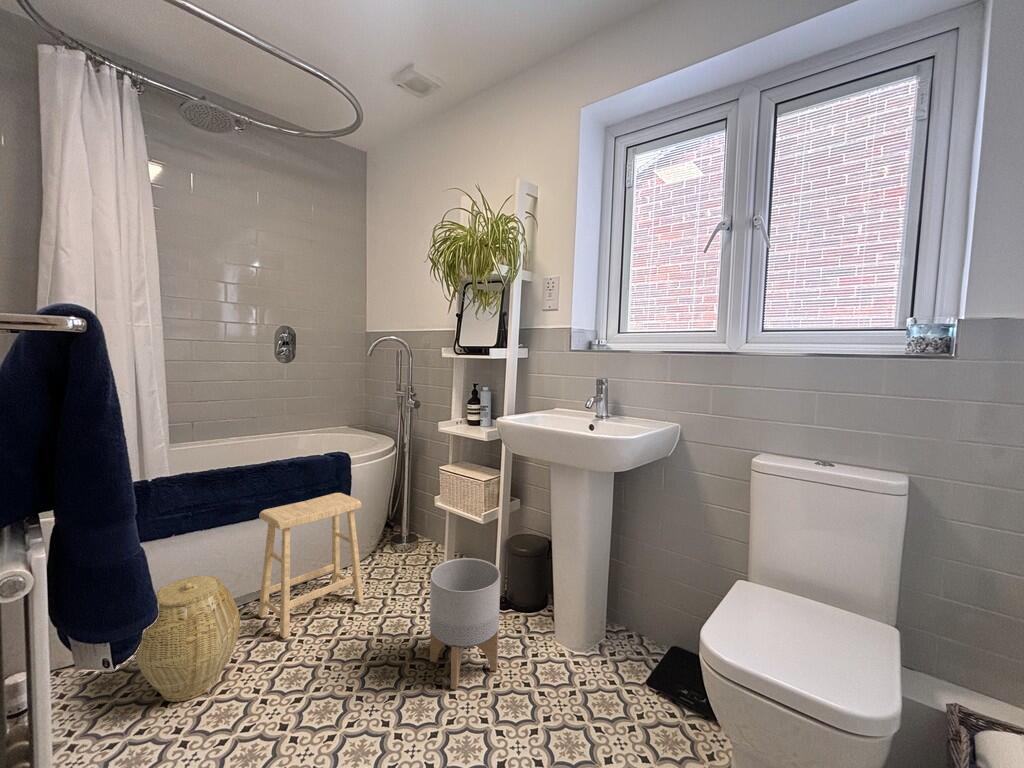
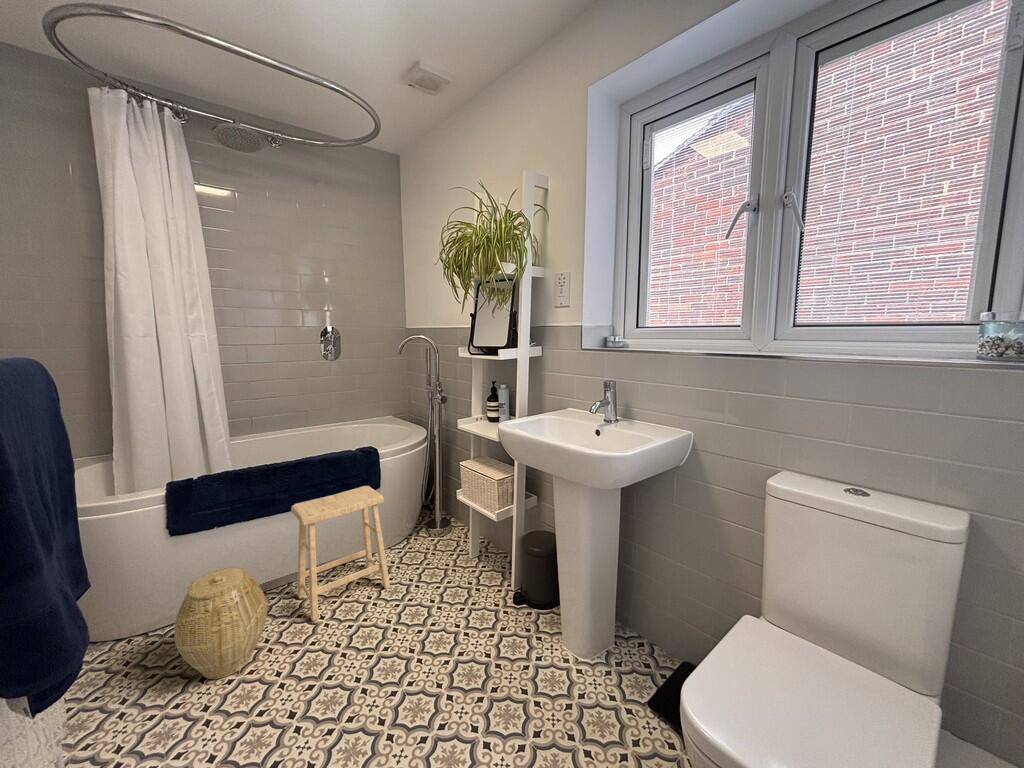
planter: present [430,558,500,690] -> none [431,560,499,691]

